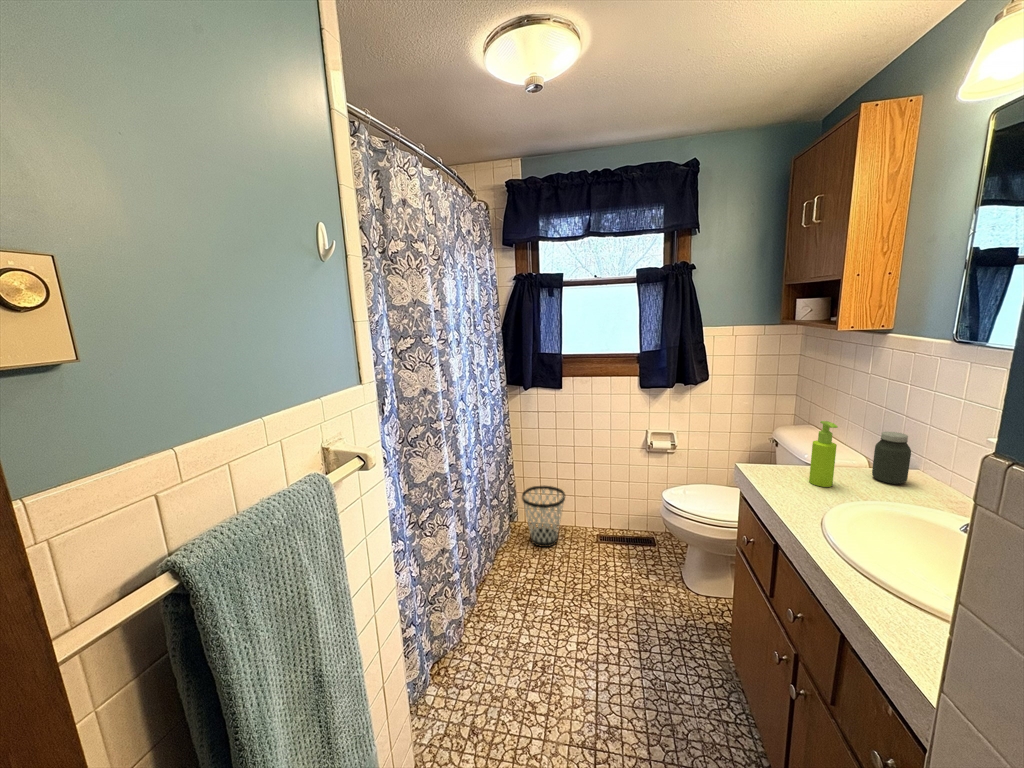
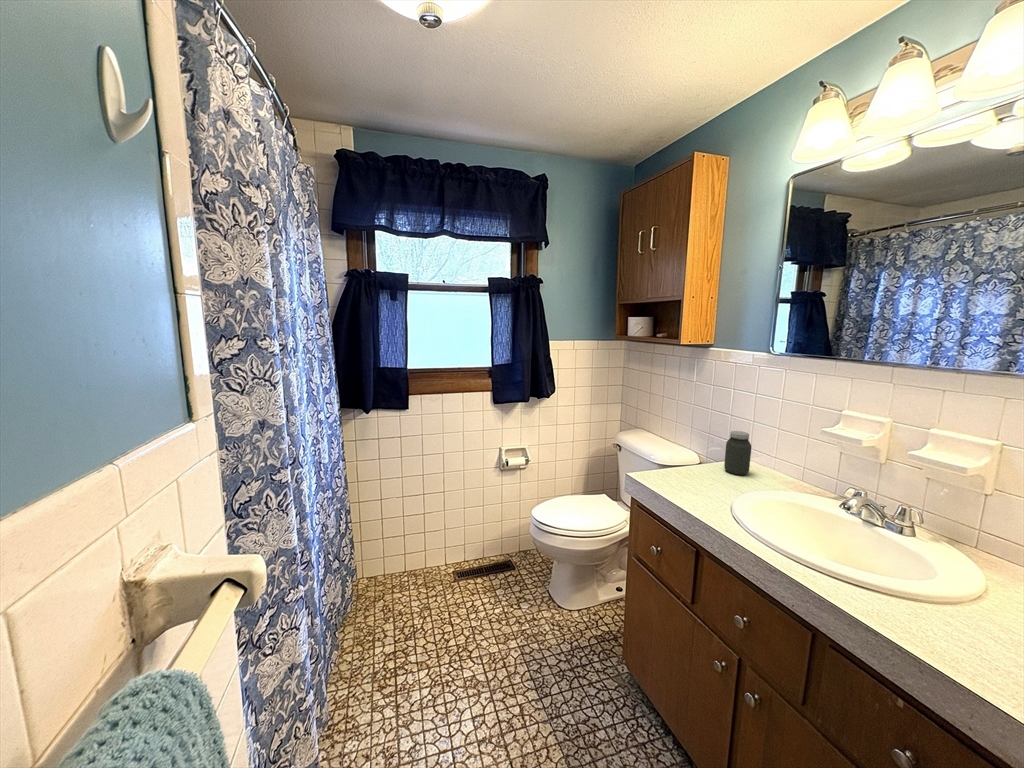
soap dispenser: present [809,421,838,487] -> none [692,426,717,486]
wastebasket: present [522,486,565,547] -> none [365,527,420,605]

